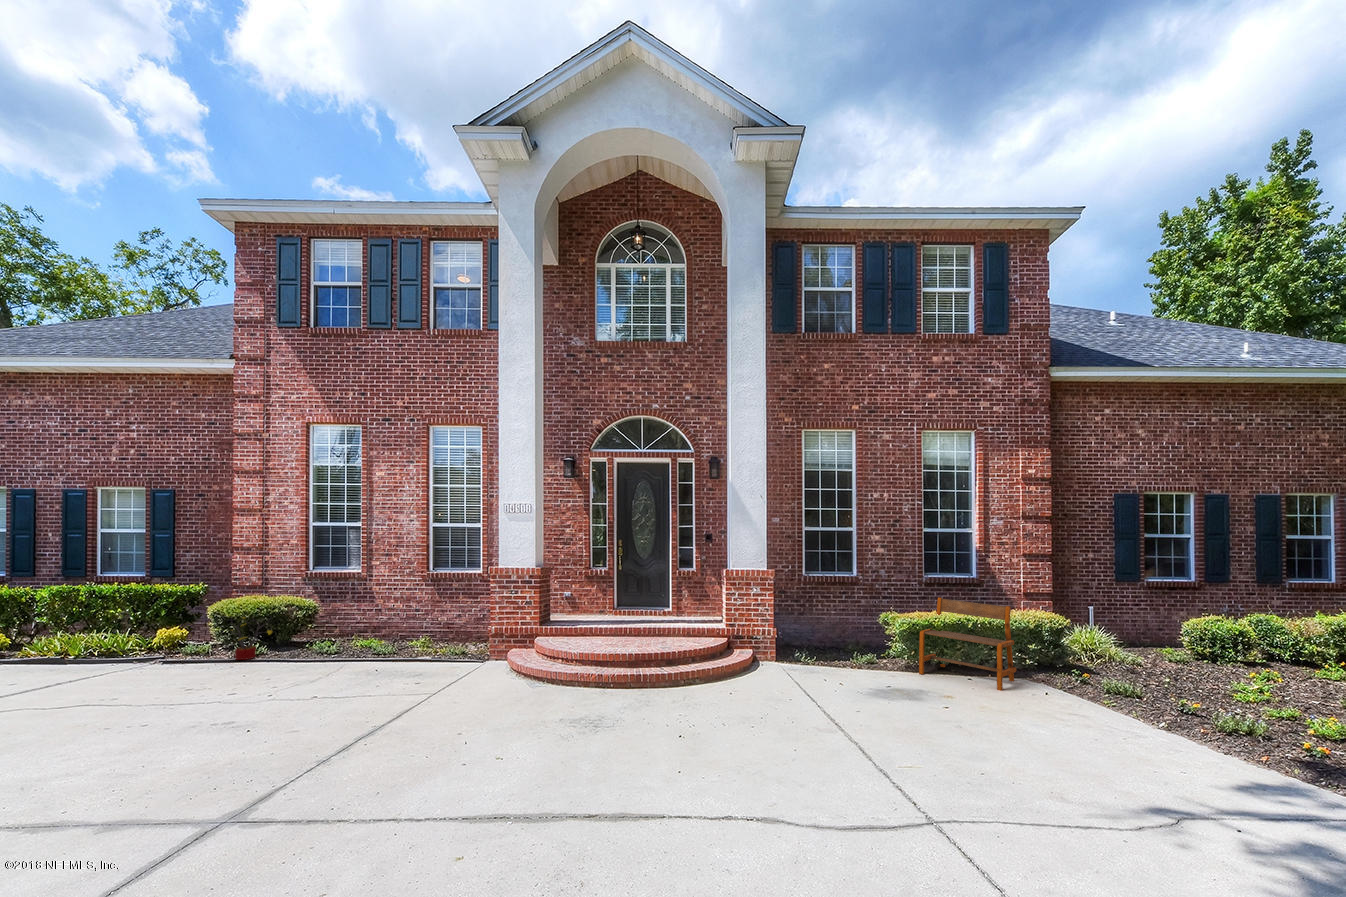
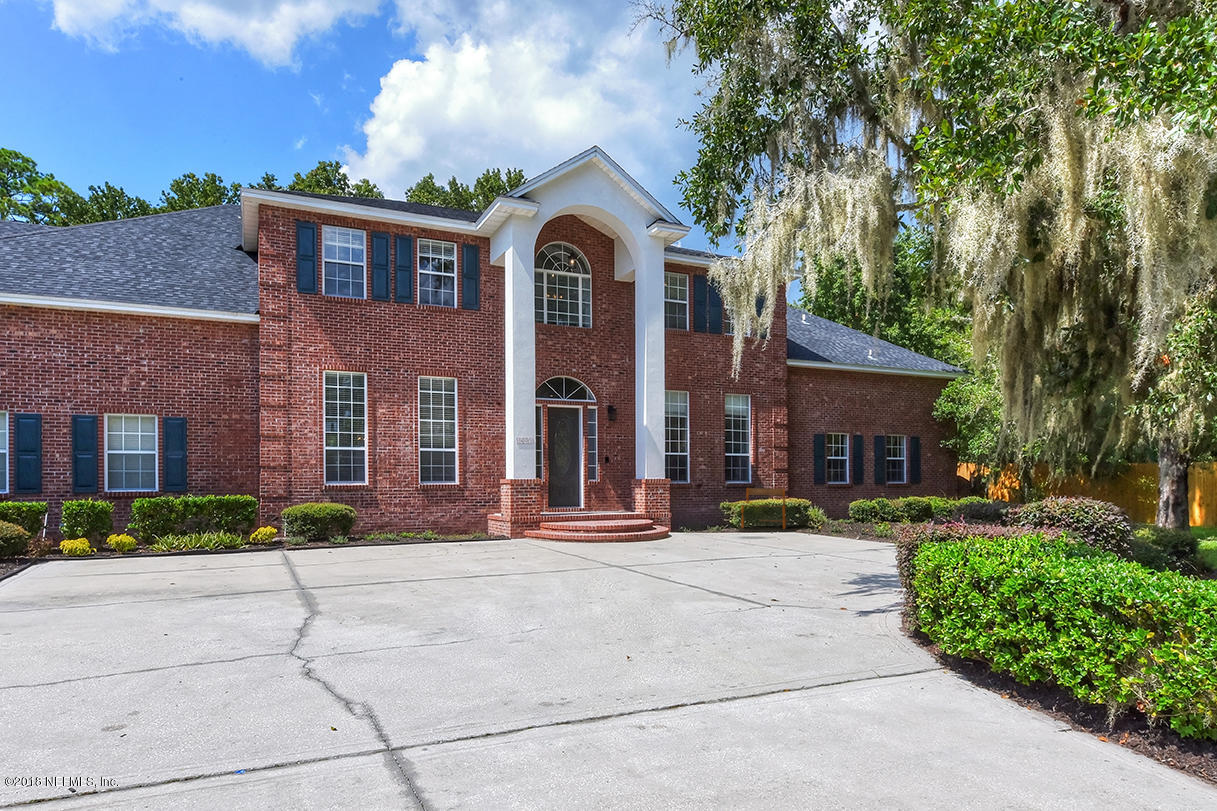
decorative plant: present [232,617,272,660] -> none [296,512,336,544]

